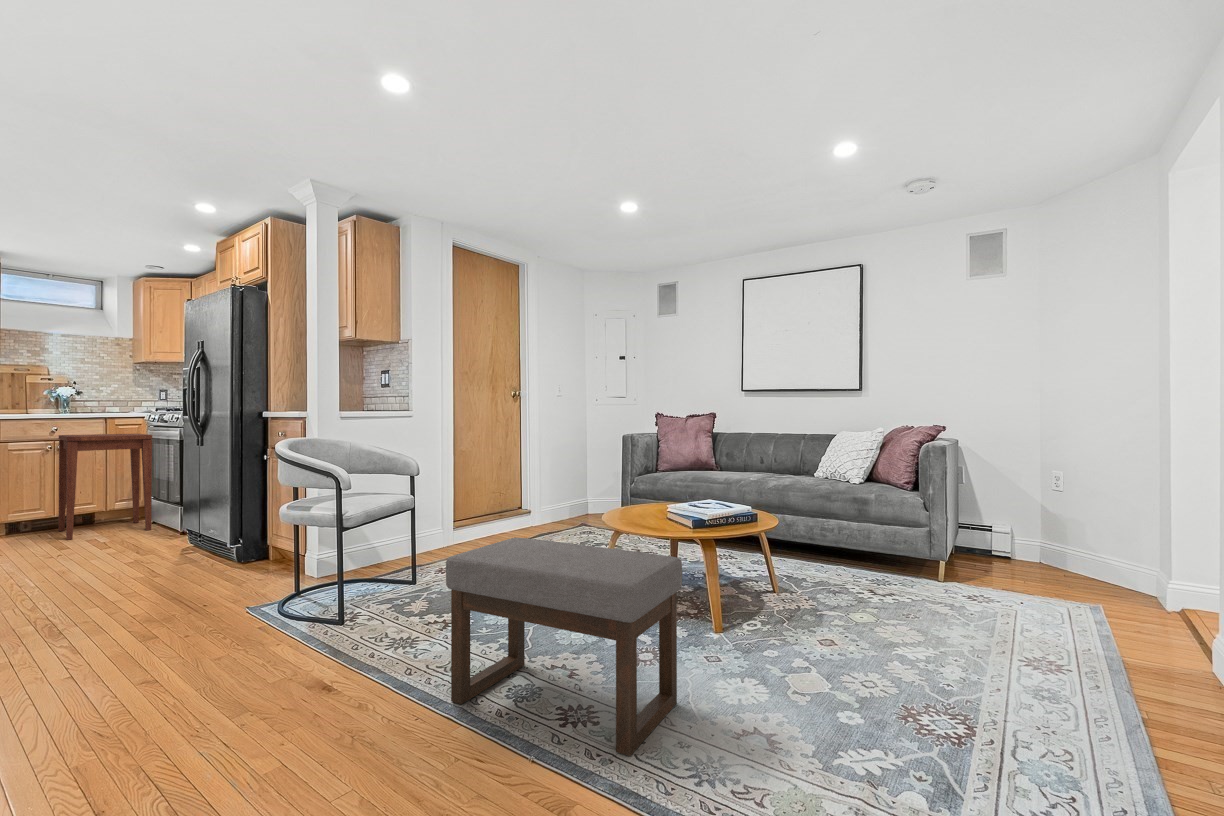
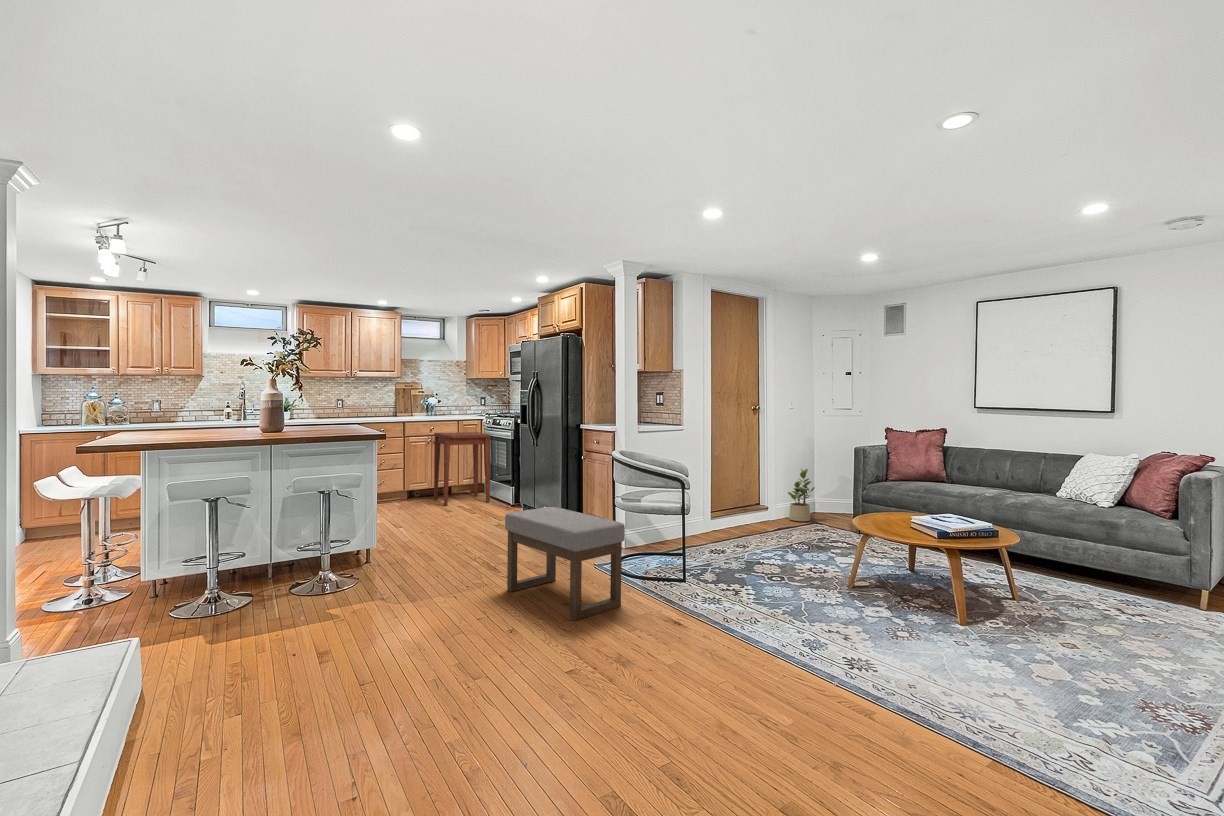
potted plant: none [552,463,582,524] -> present [788,469,815,521]
ottoman: present [446,538,682,756] -> present [505,507,625,620]

